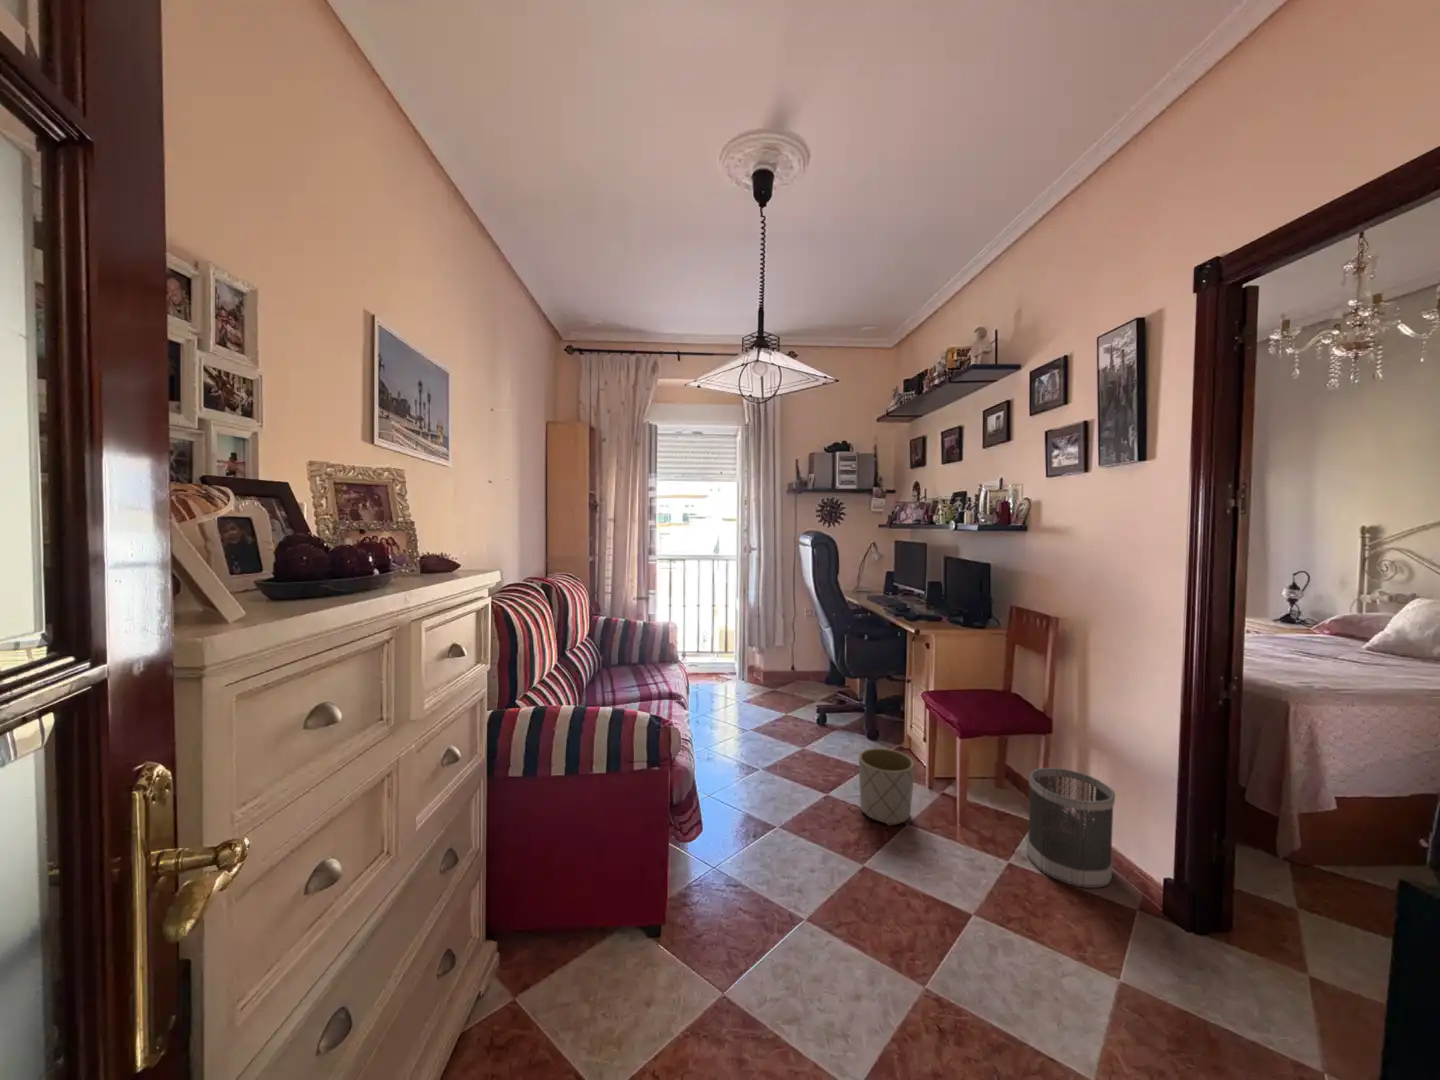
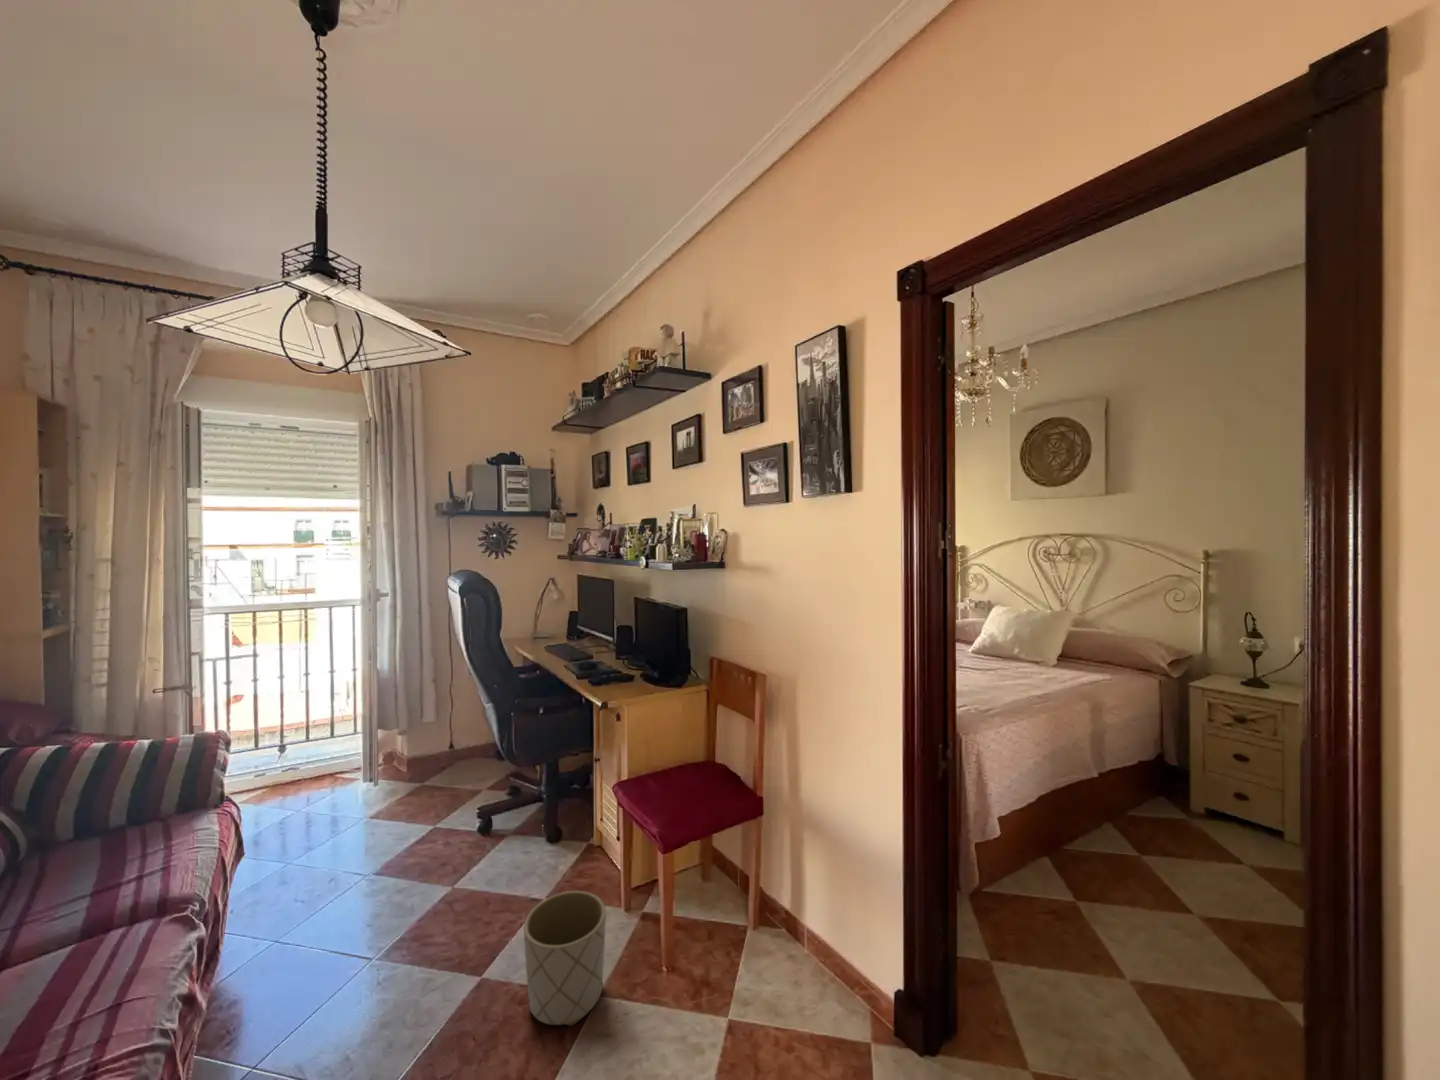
wastebasket: present [1027,768,1115,888] -> none [748,861,838,1032]

